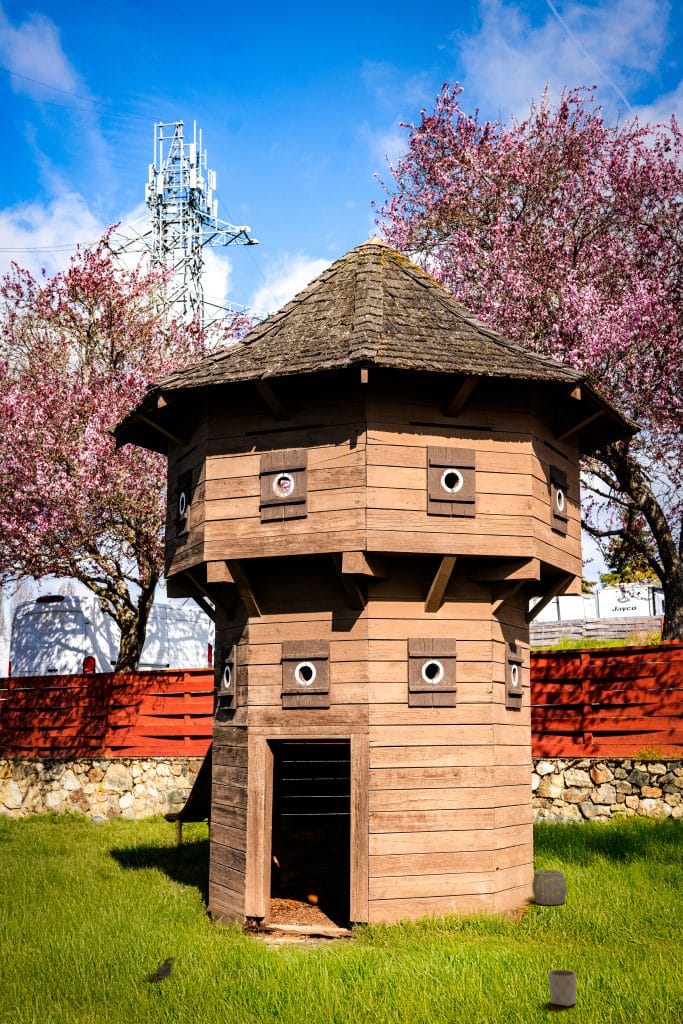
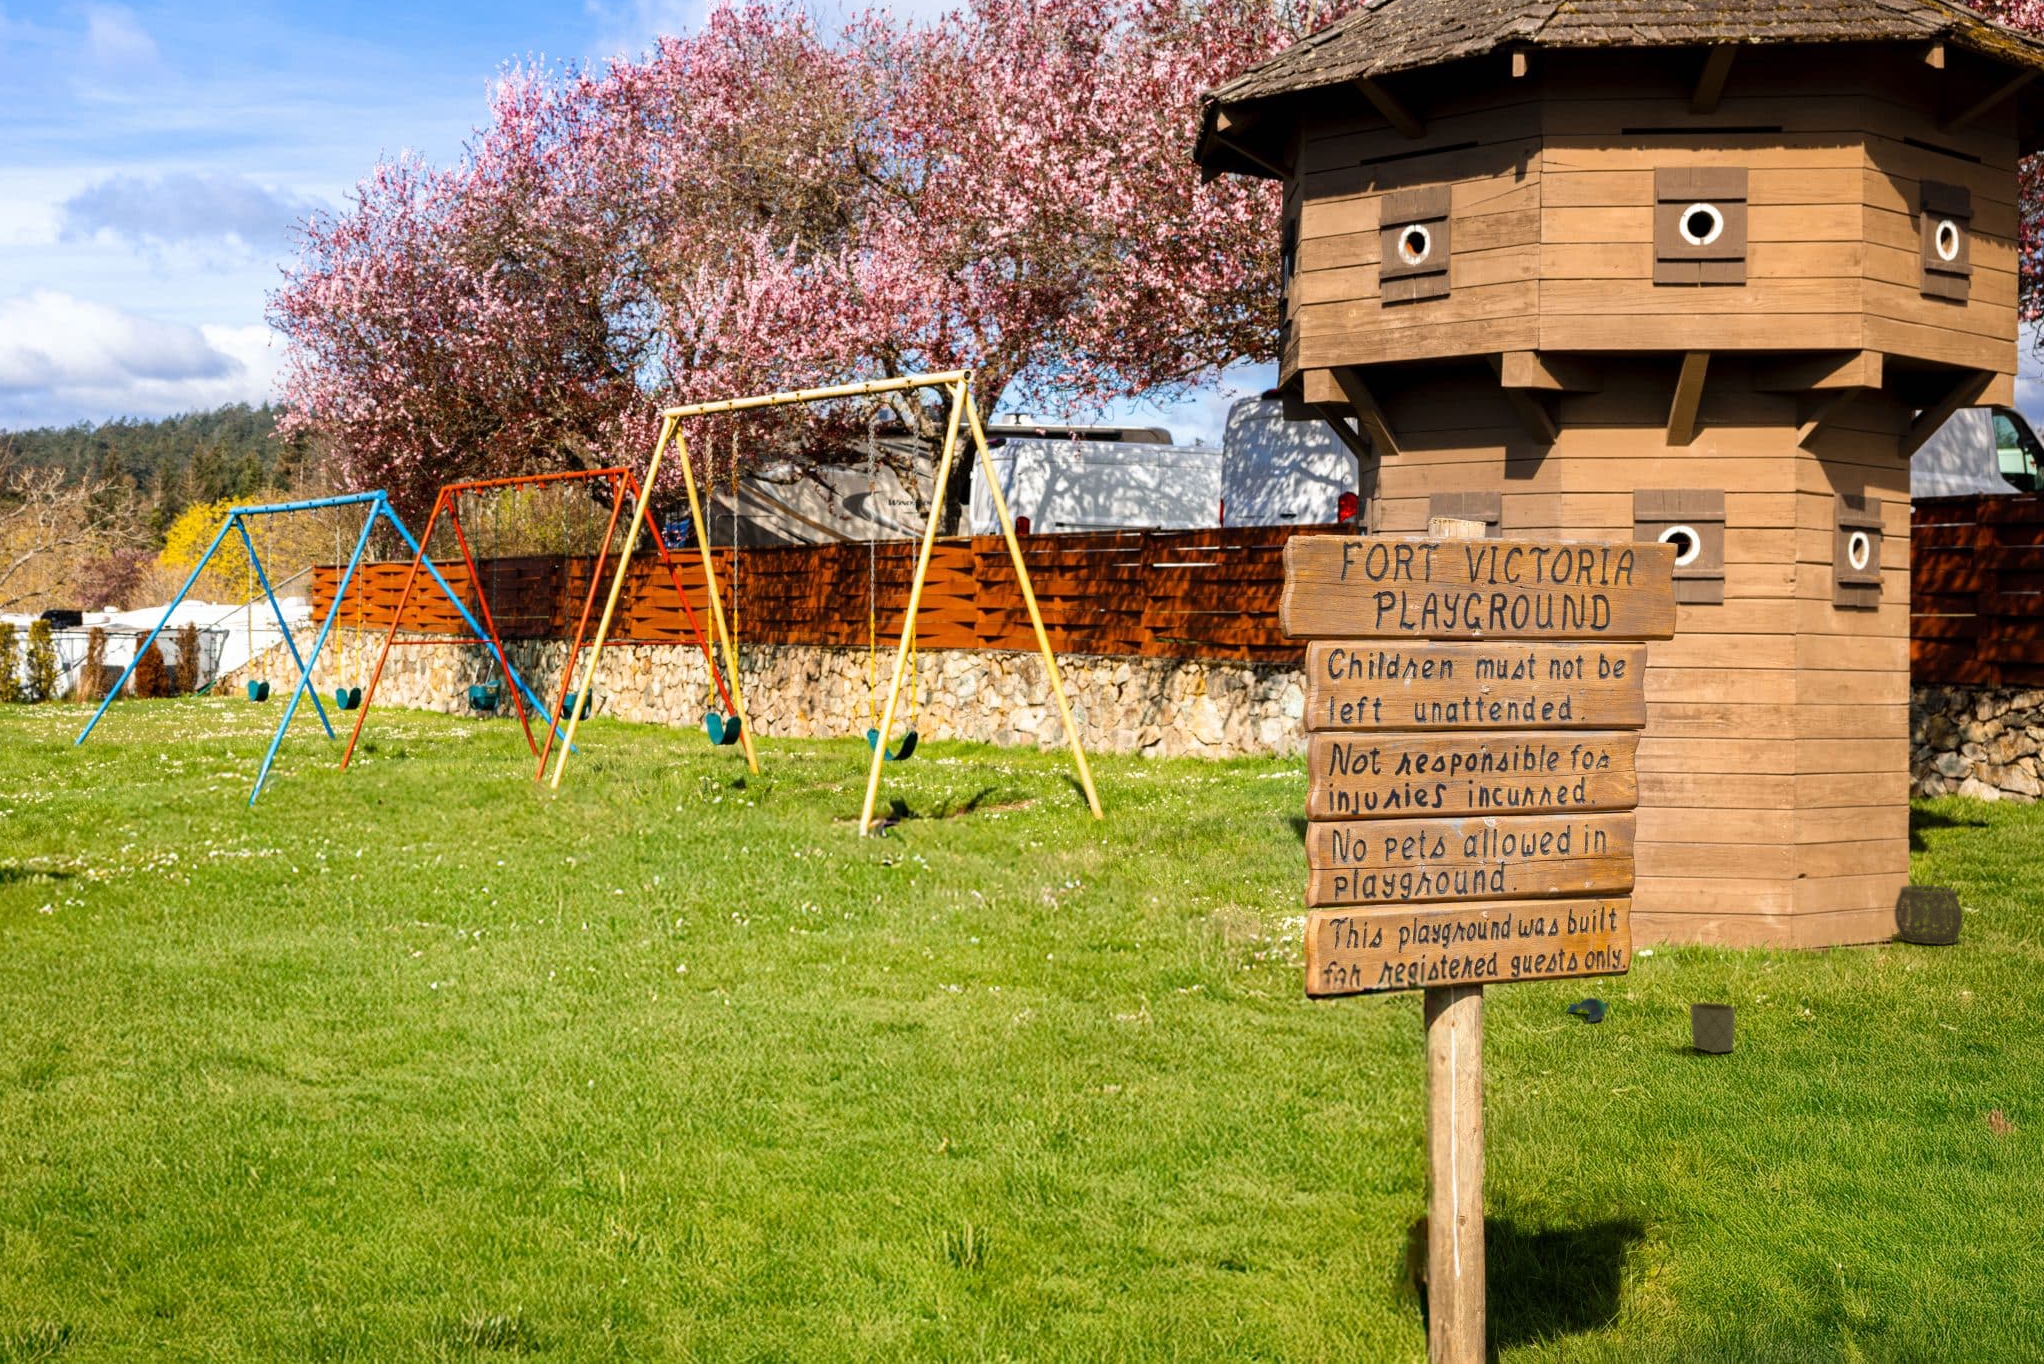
toy train: present [154,957,174,981] -> none [1183,938,1220,964]
plush toy: none [444,973,474,992] -> present [1567,998,1609,1022]

